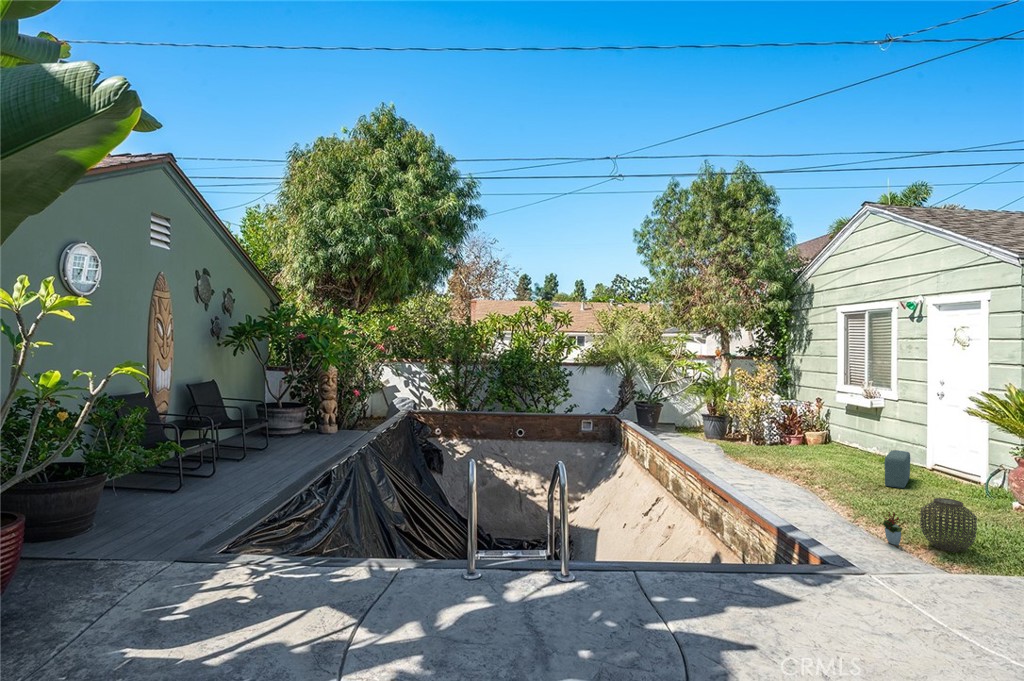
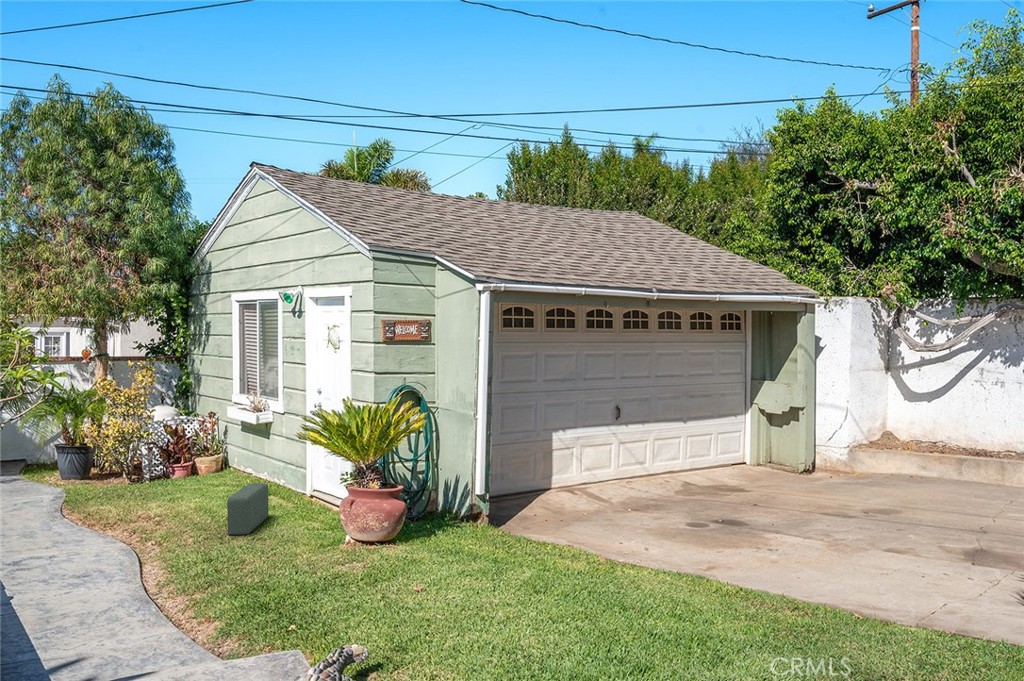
woven basket: present [920,498,977,552] -> none [177,568,239,637]
decorative plant: present [883,512,902,545] -> none [128,599,152,644]

